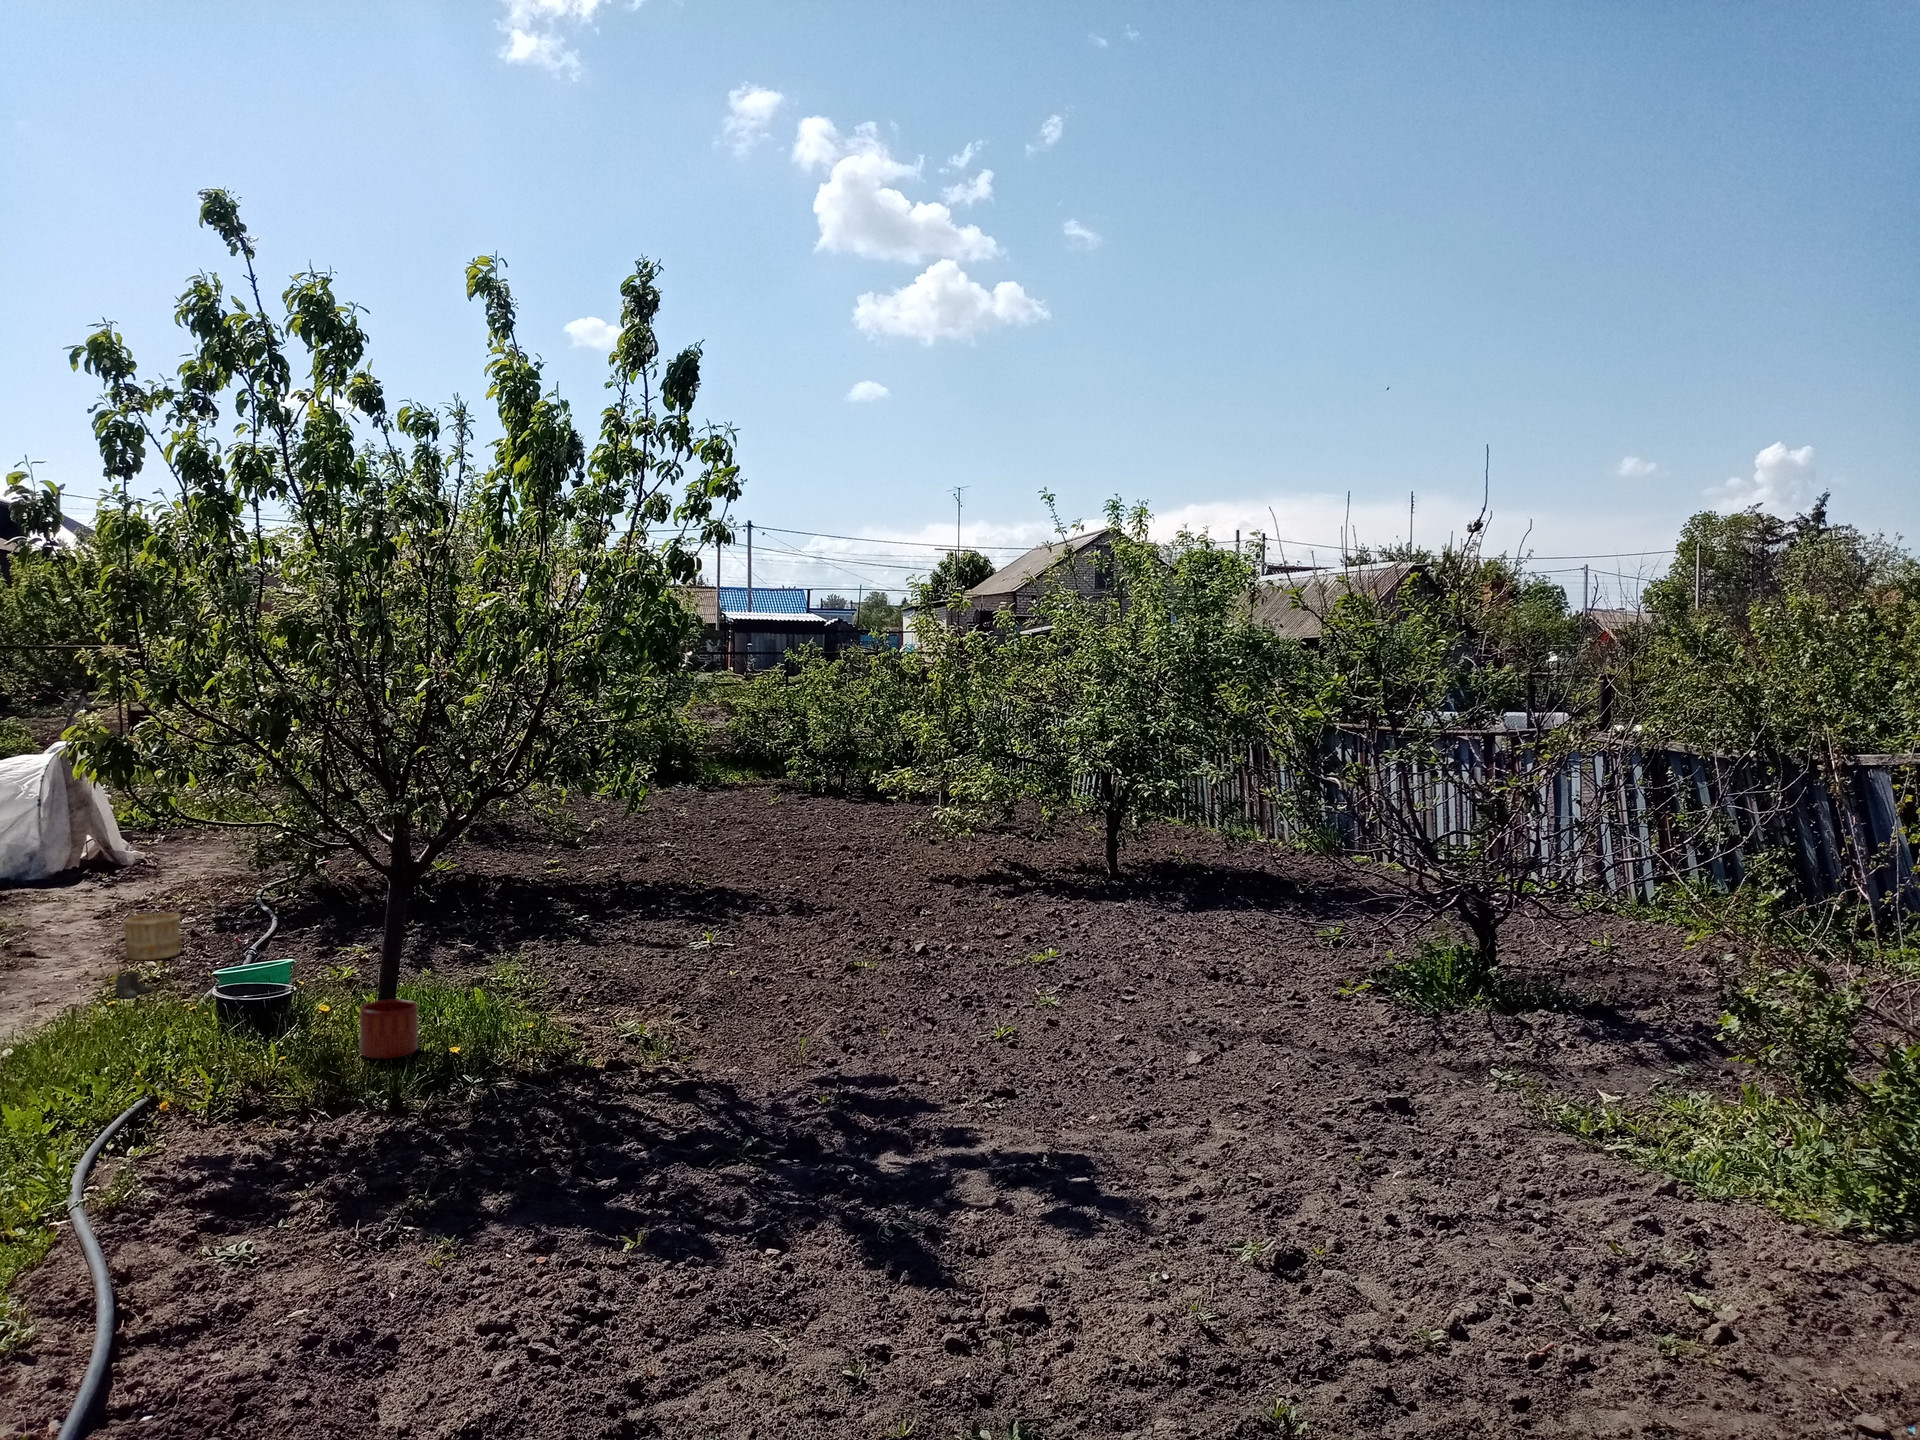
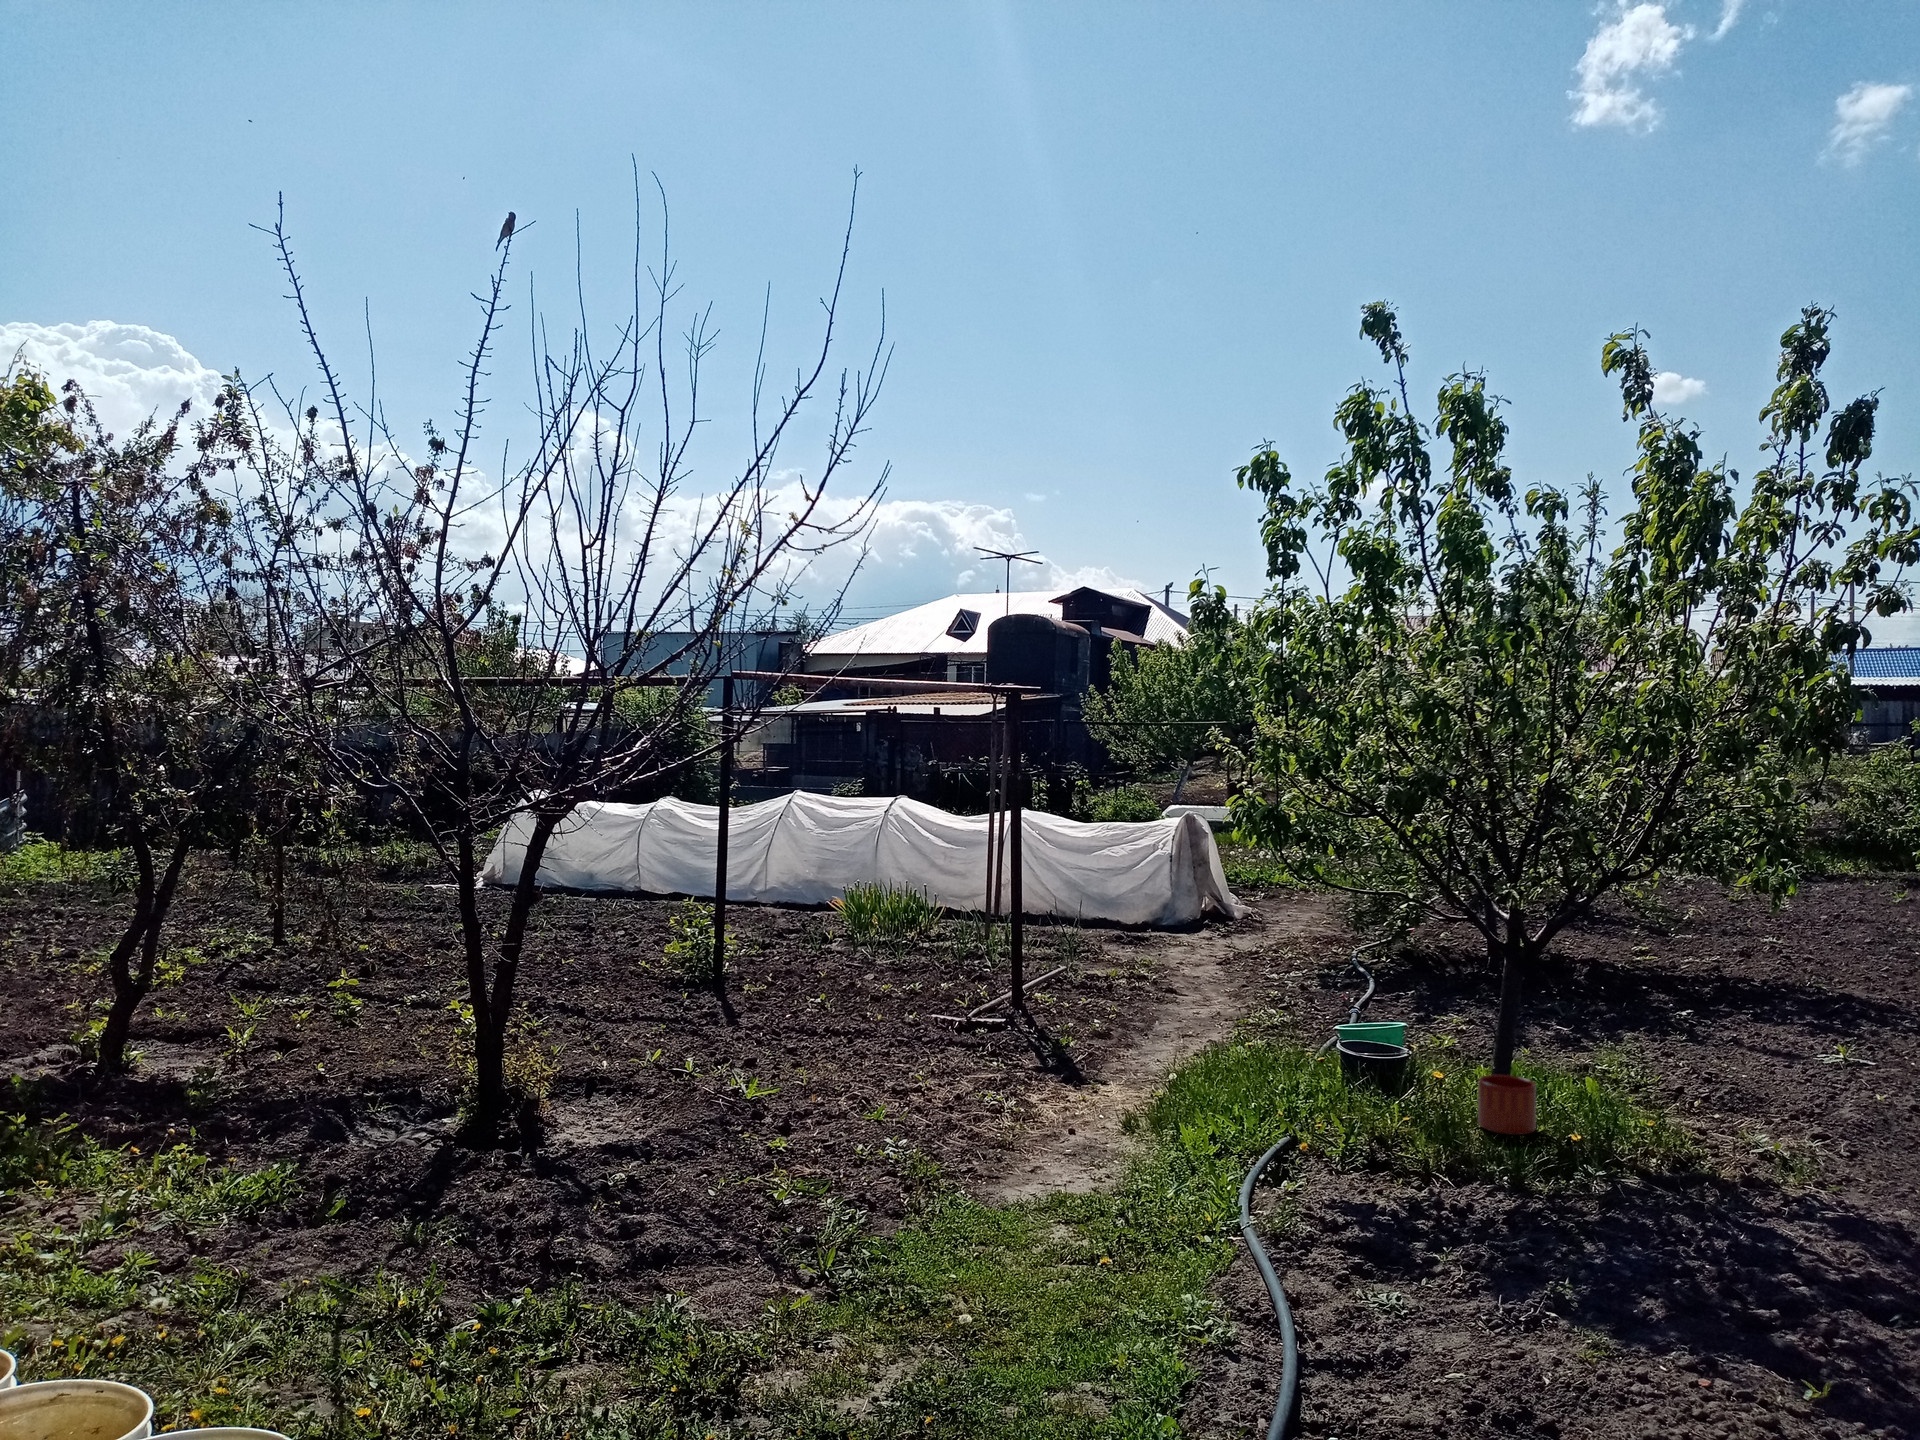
wooden bucket: present [123,912,181,960] -> none [1245,964,1291,1006]
boots: present [115,972,153,998] -> none [1242,1014,1273,1038]

